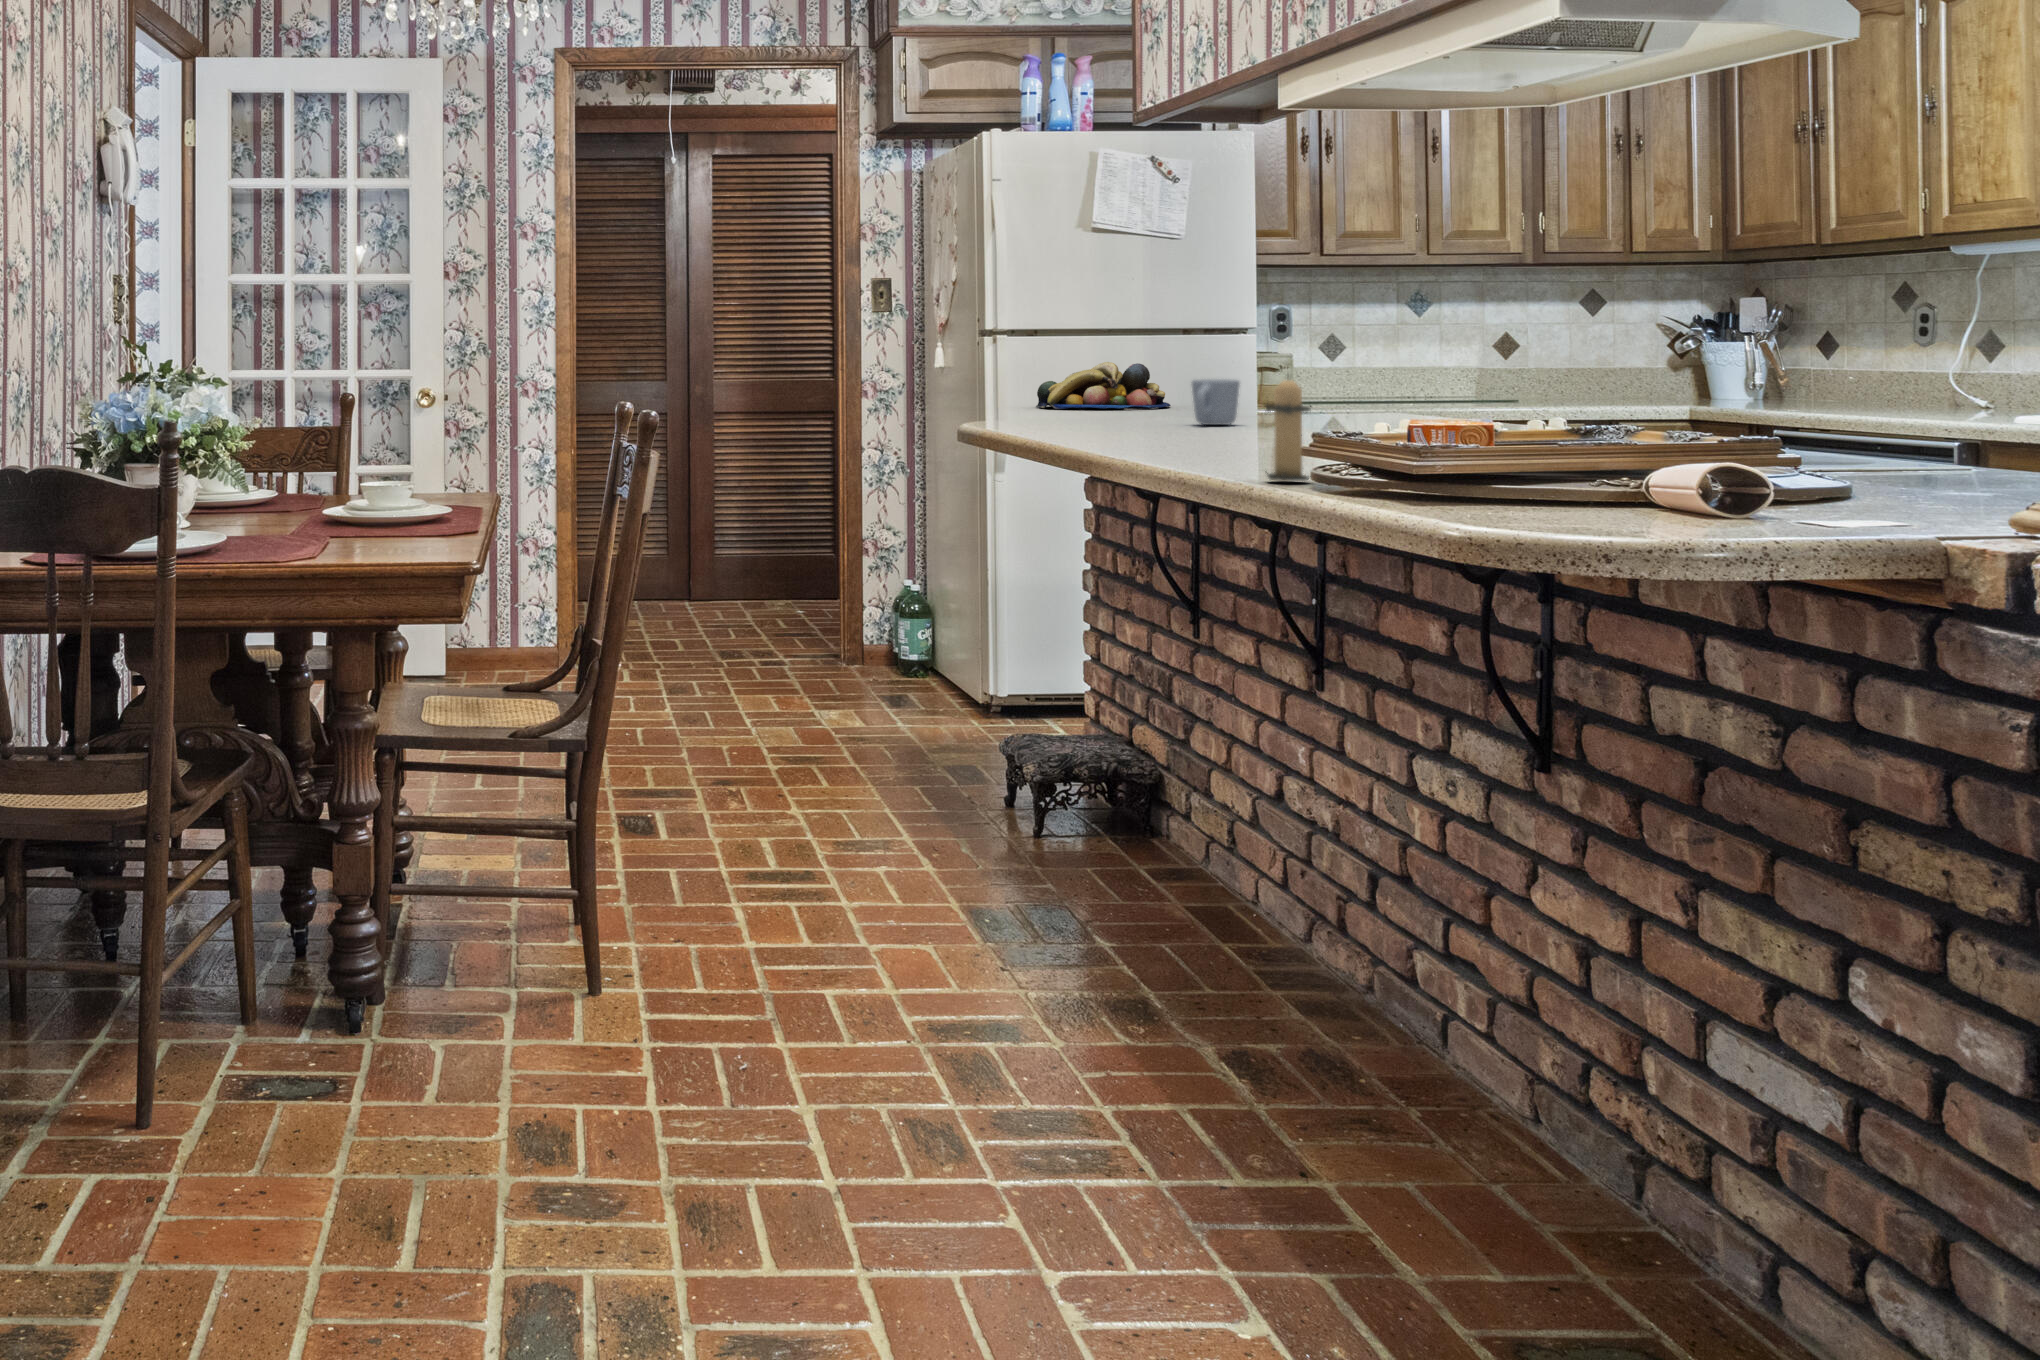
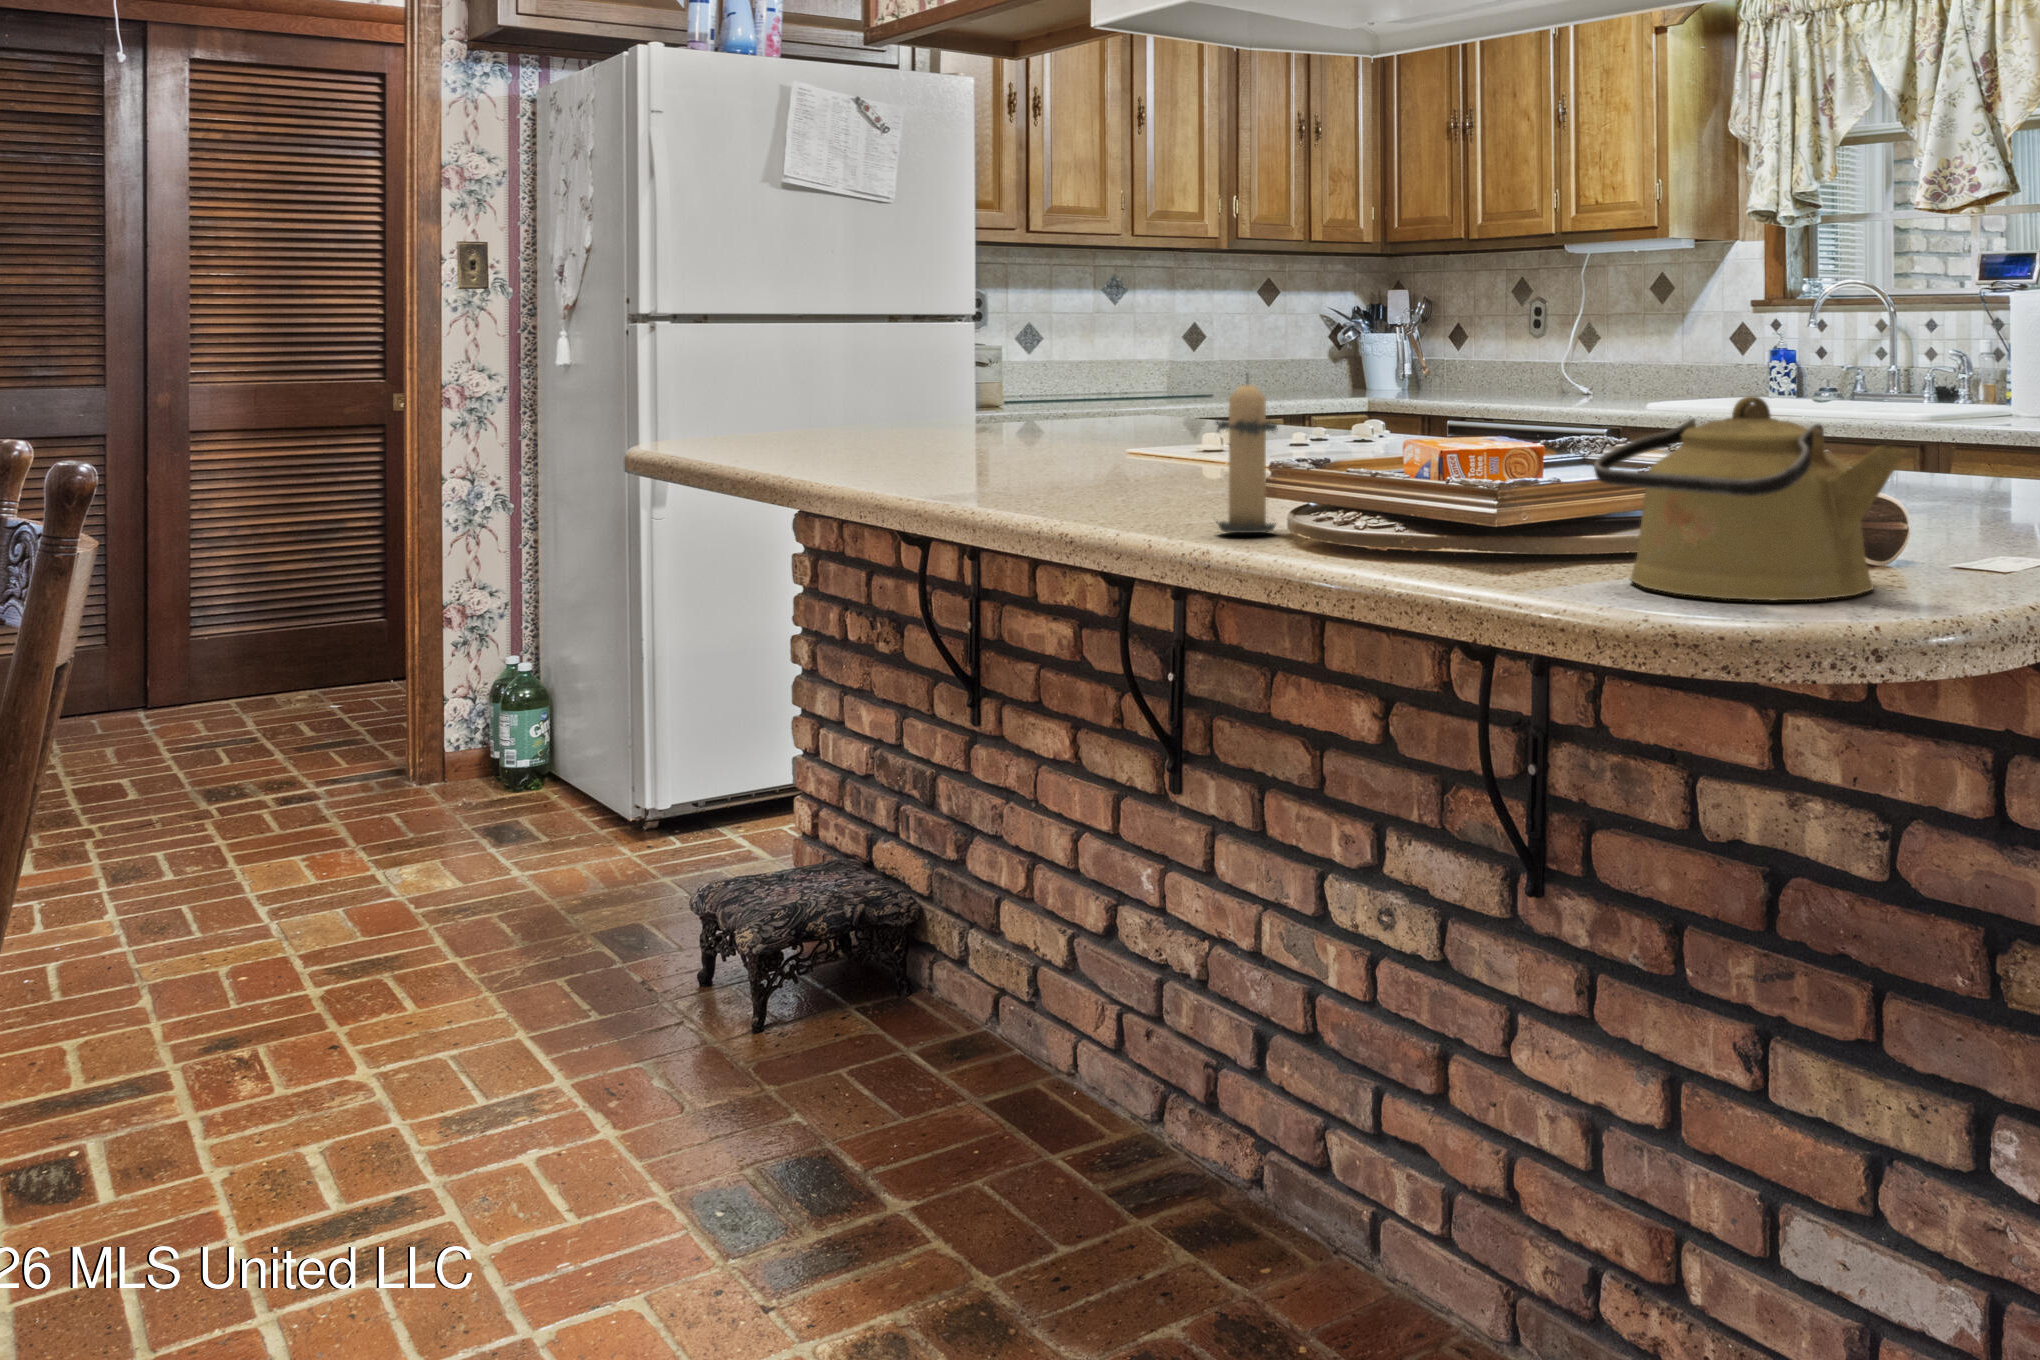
fruit bowl: present [1036,362,1171,409] -> none [713,358,889,420]
mug: present [1192,379,1240,425] -> none [955,381,1014,440]
kettle: none [1467,388,1695,529] -> present [1594,396,1905,600]

